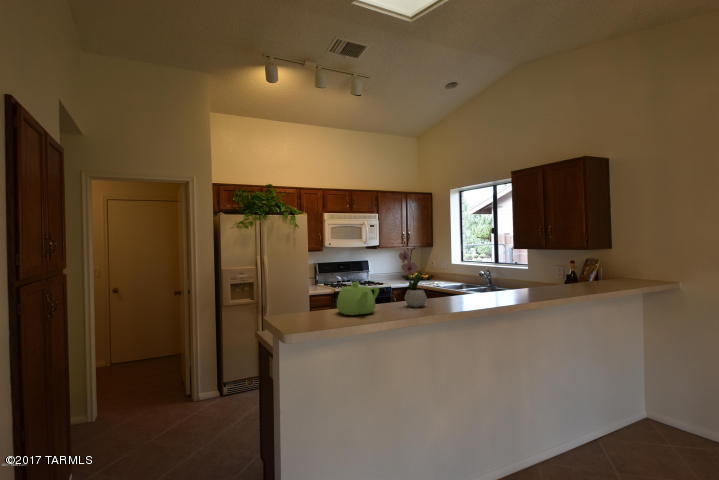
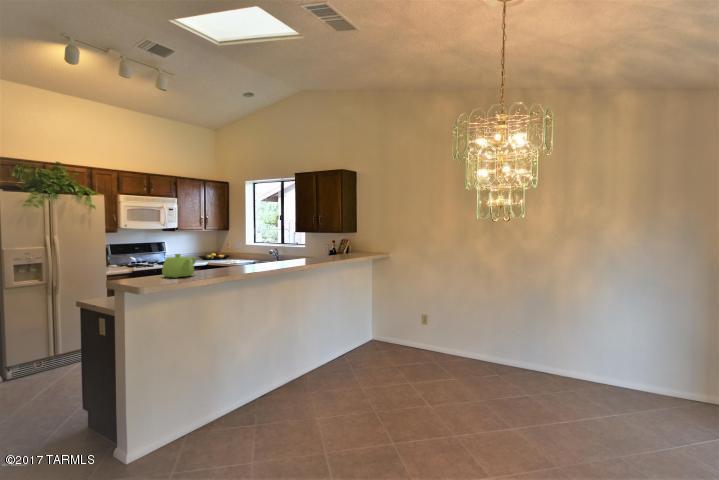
flower arrangement: present [399,242,428,307] -> none [211,224,233,271]

